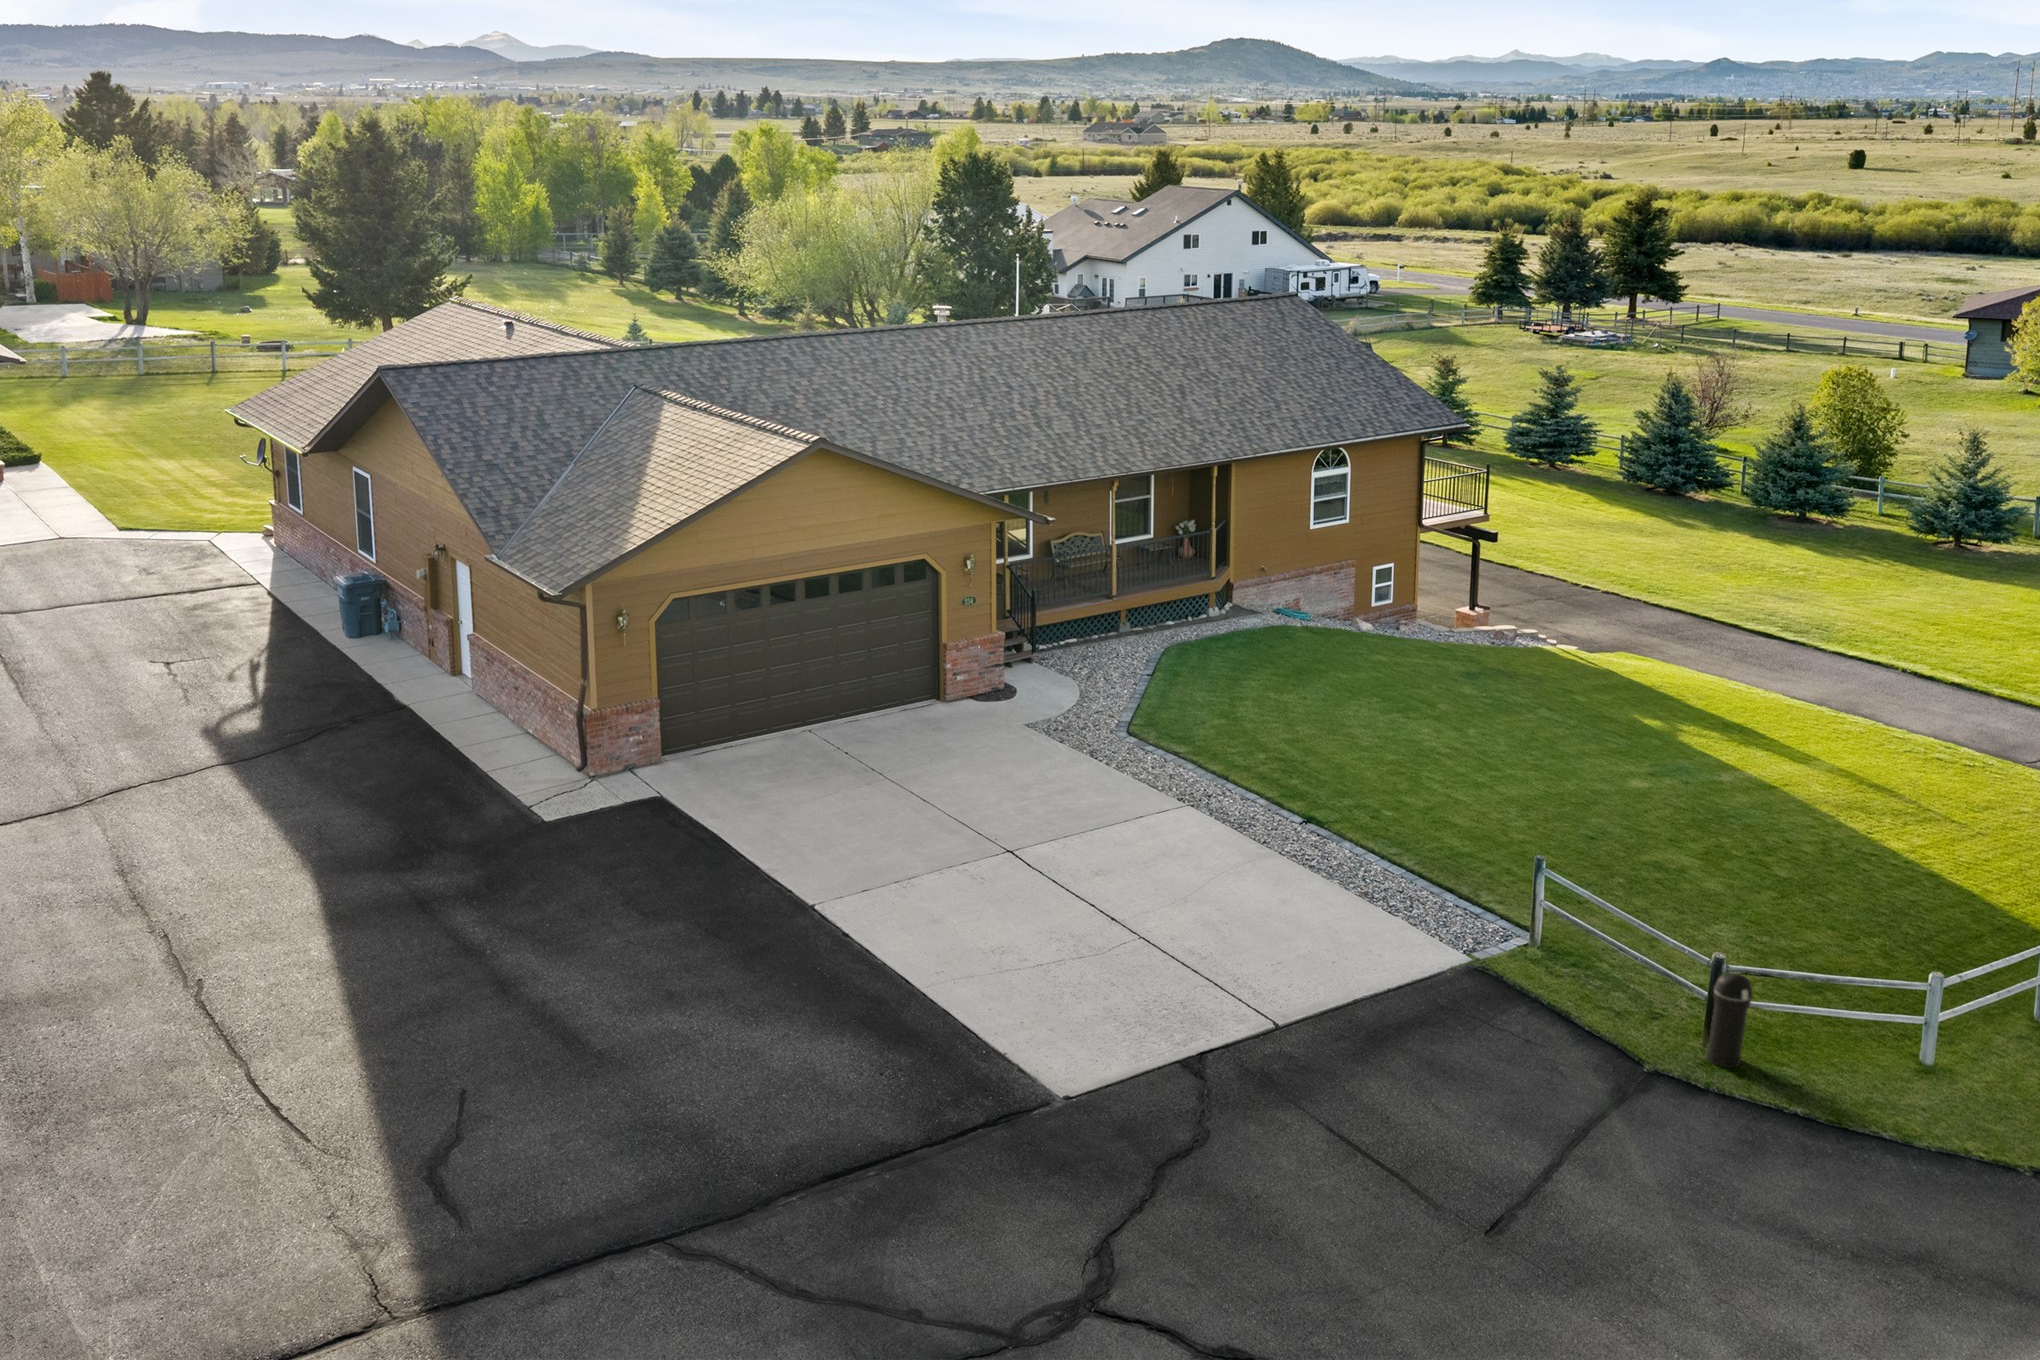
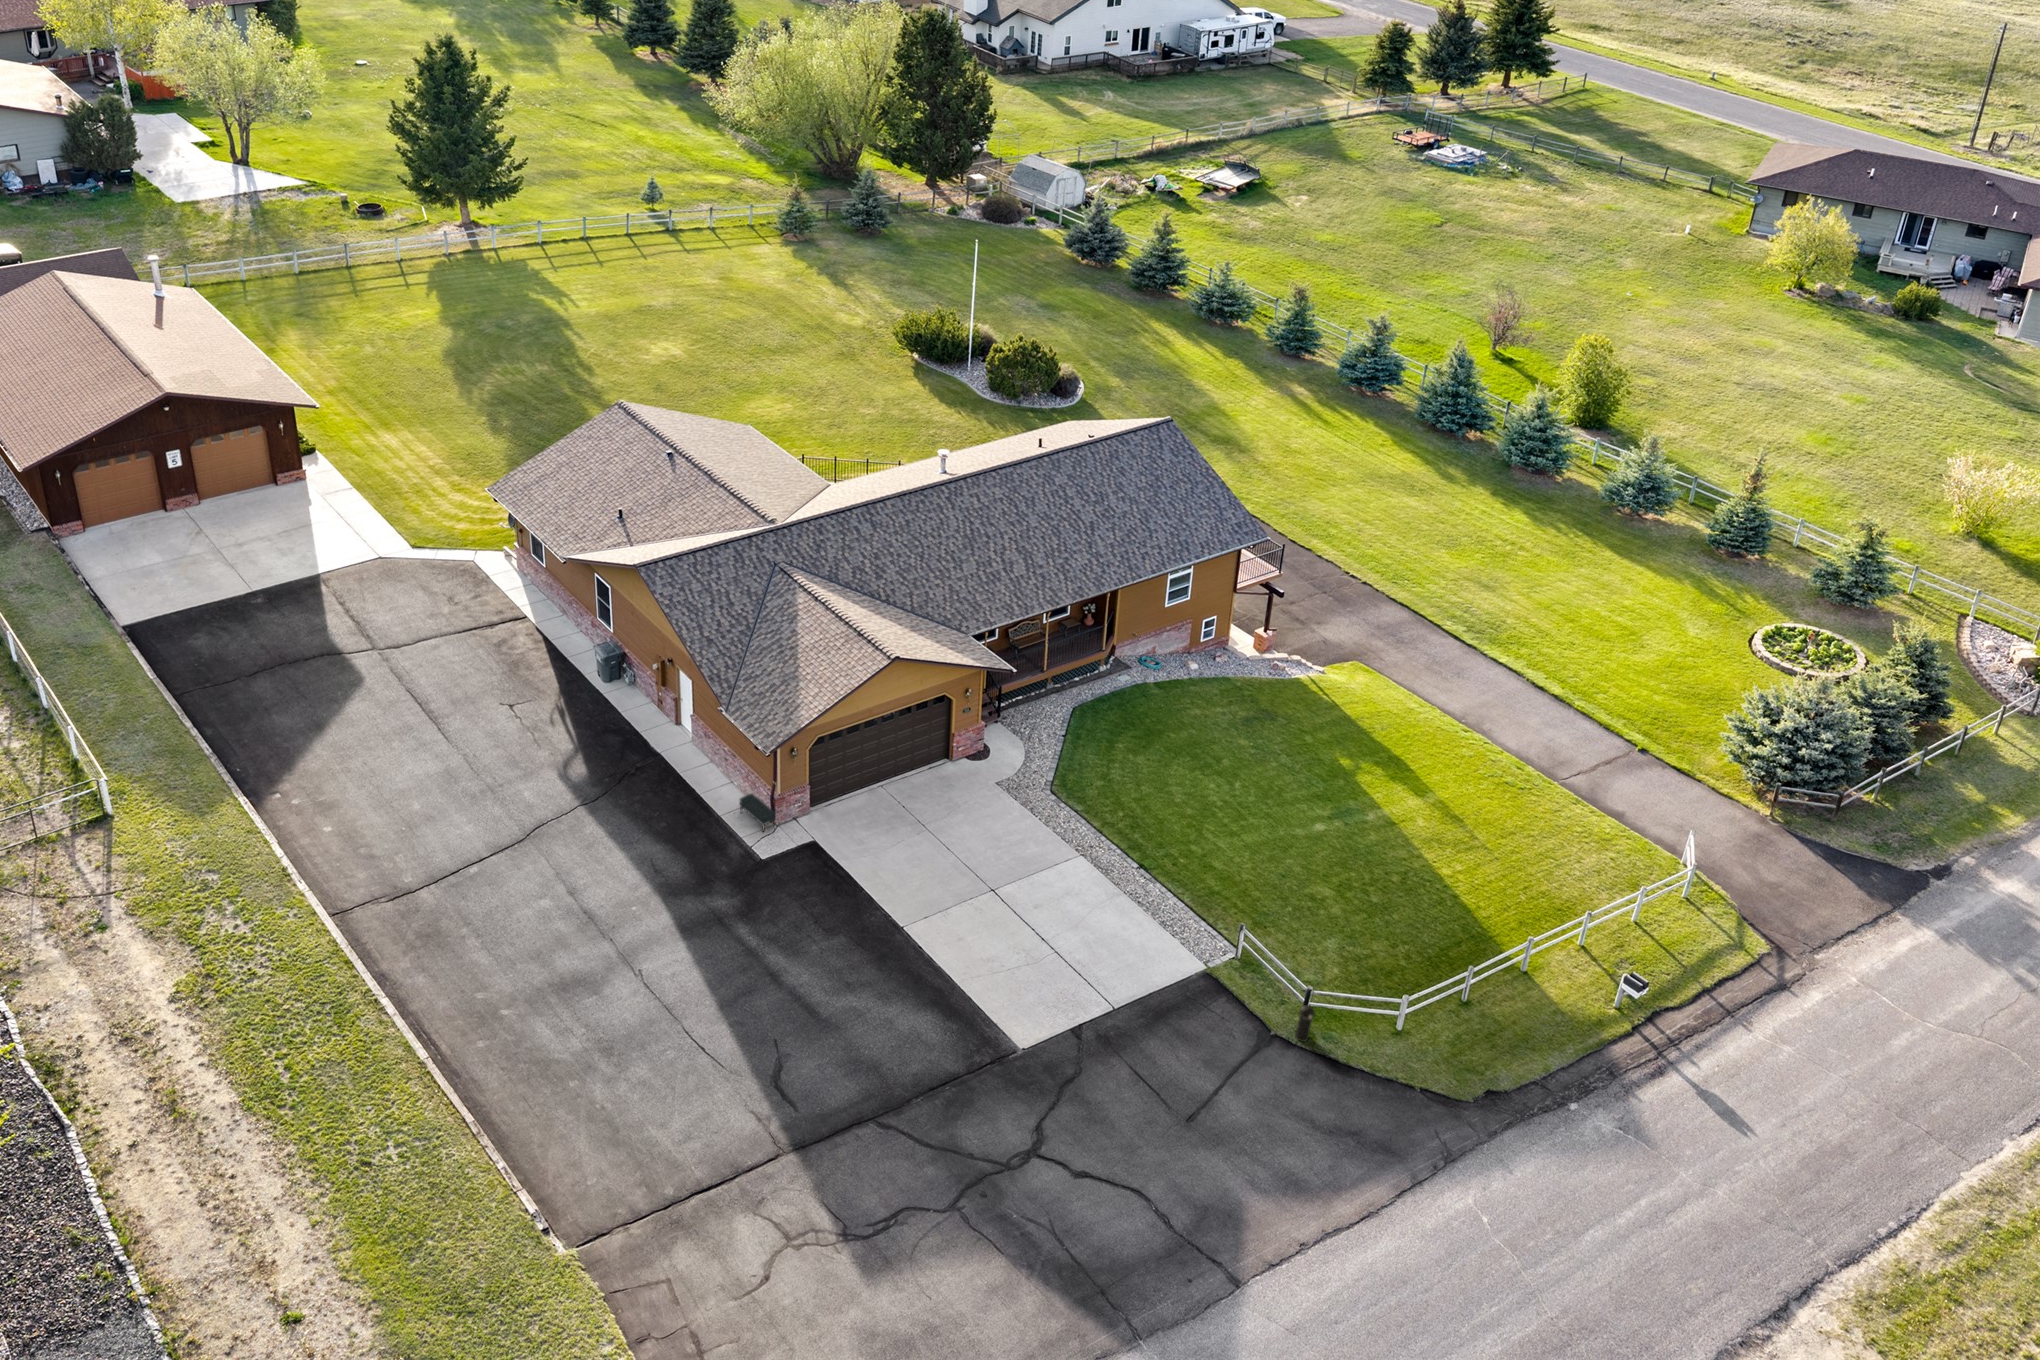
bench: none [524,727,589,787] -> present [740,794,775,831]

